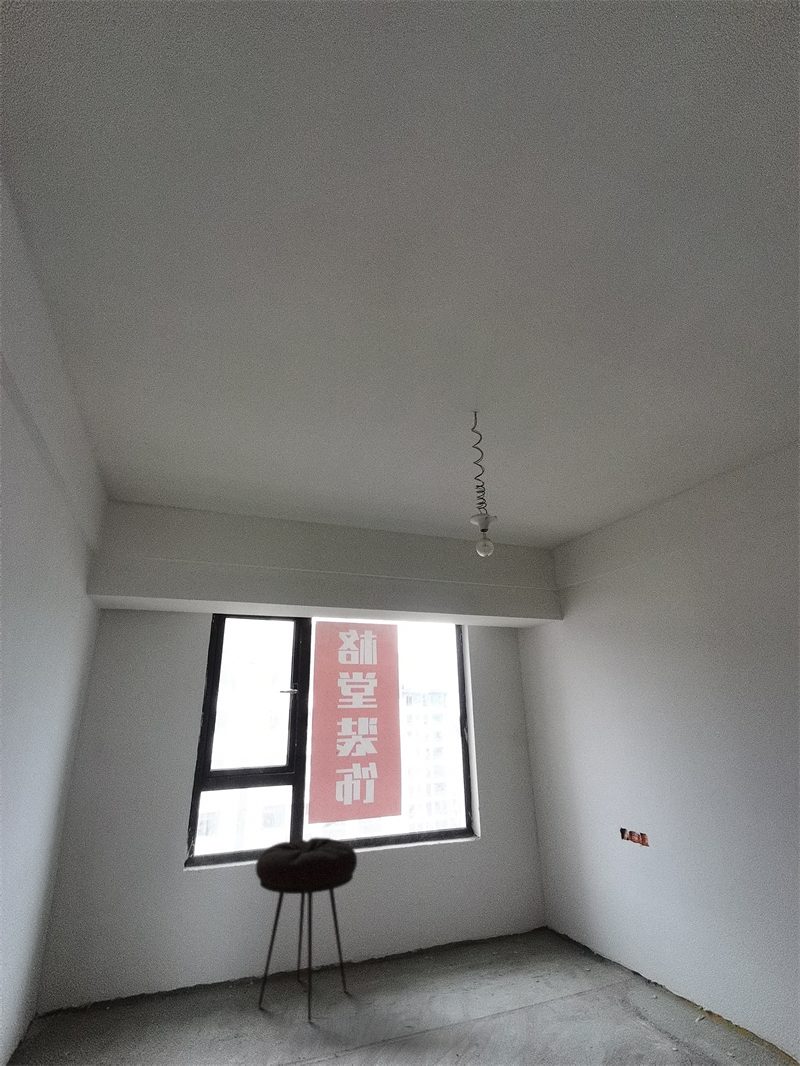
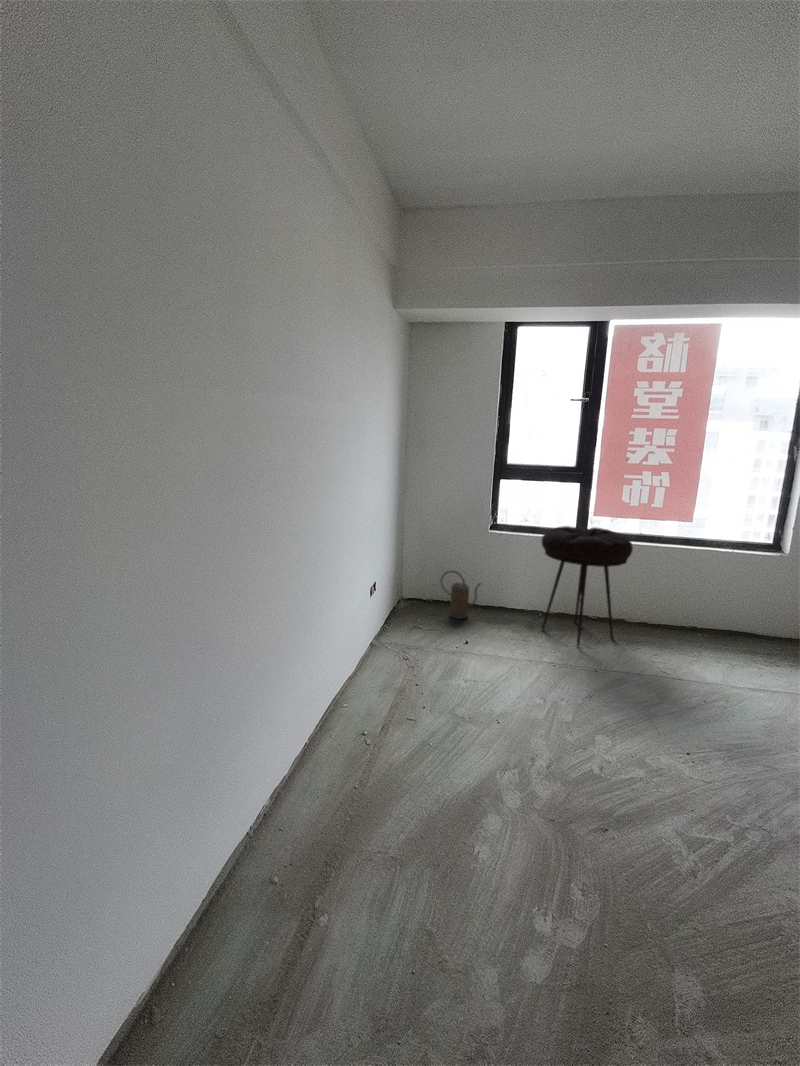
watering can: none [108,943,174,1030] -> present [440,571,481,619]

